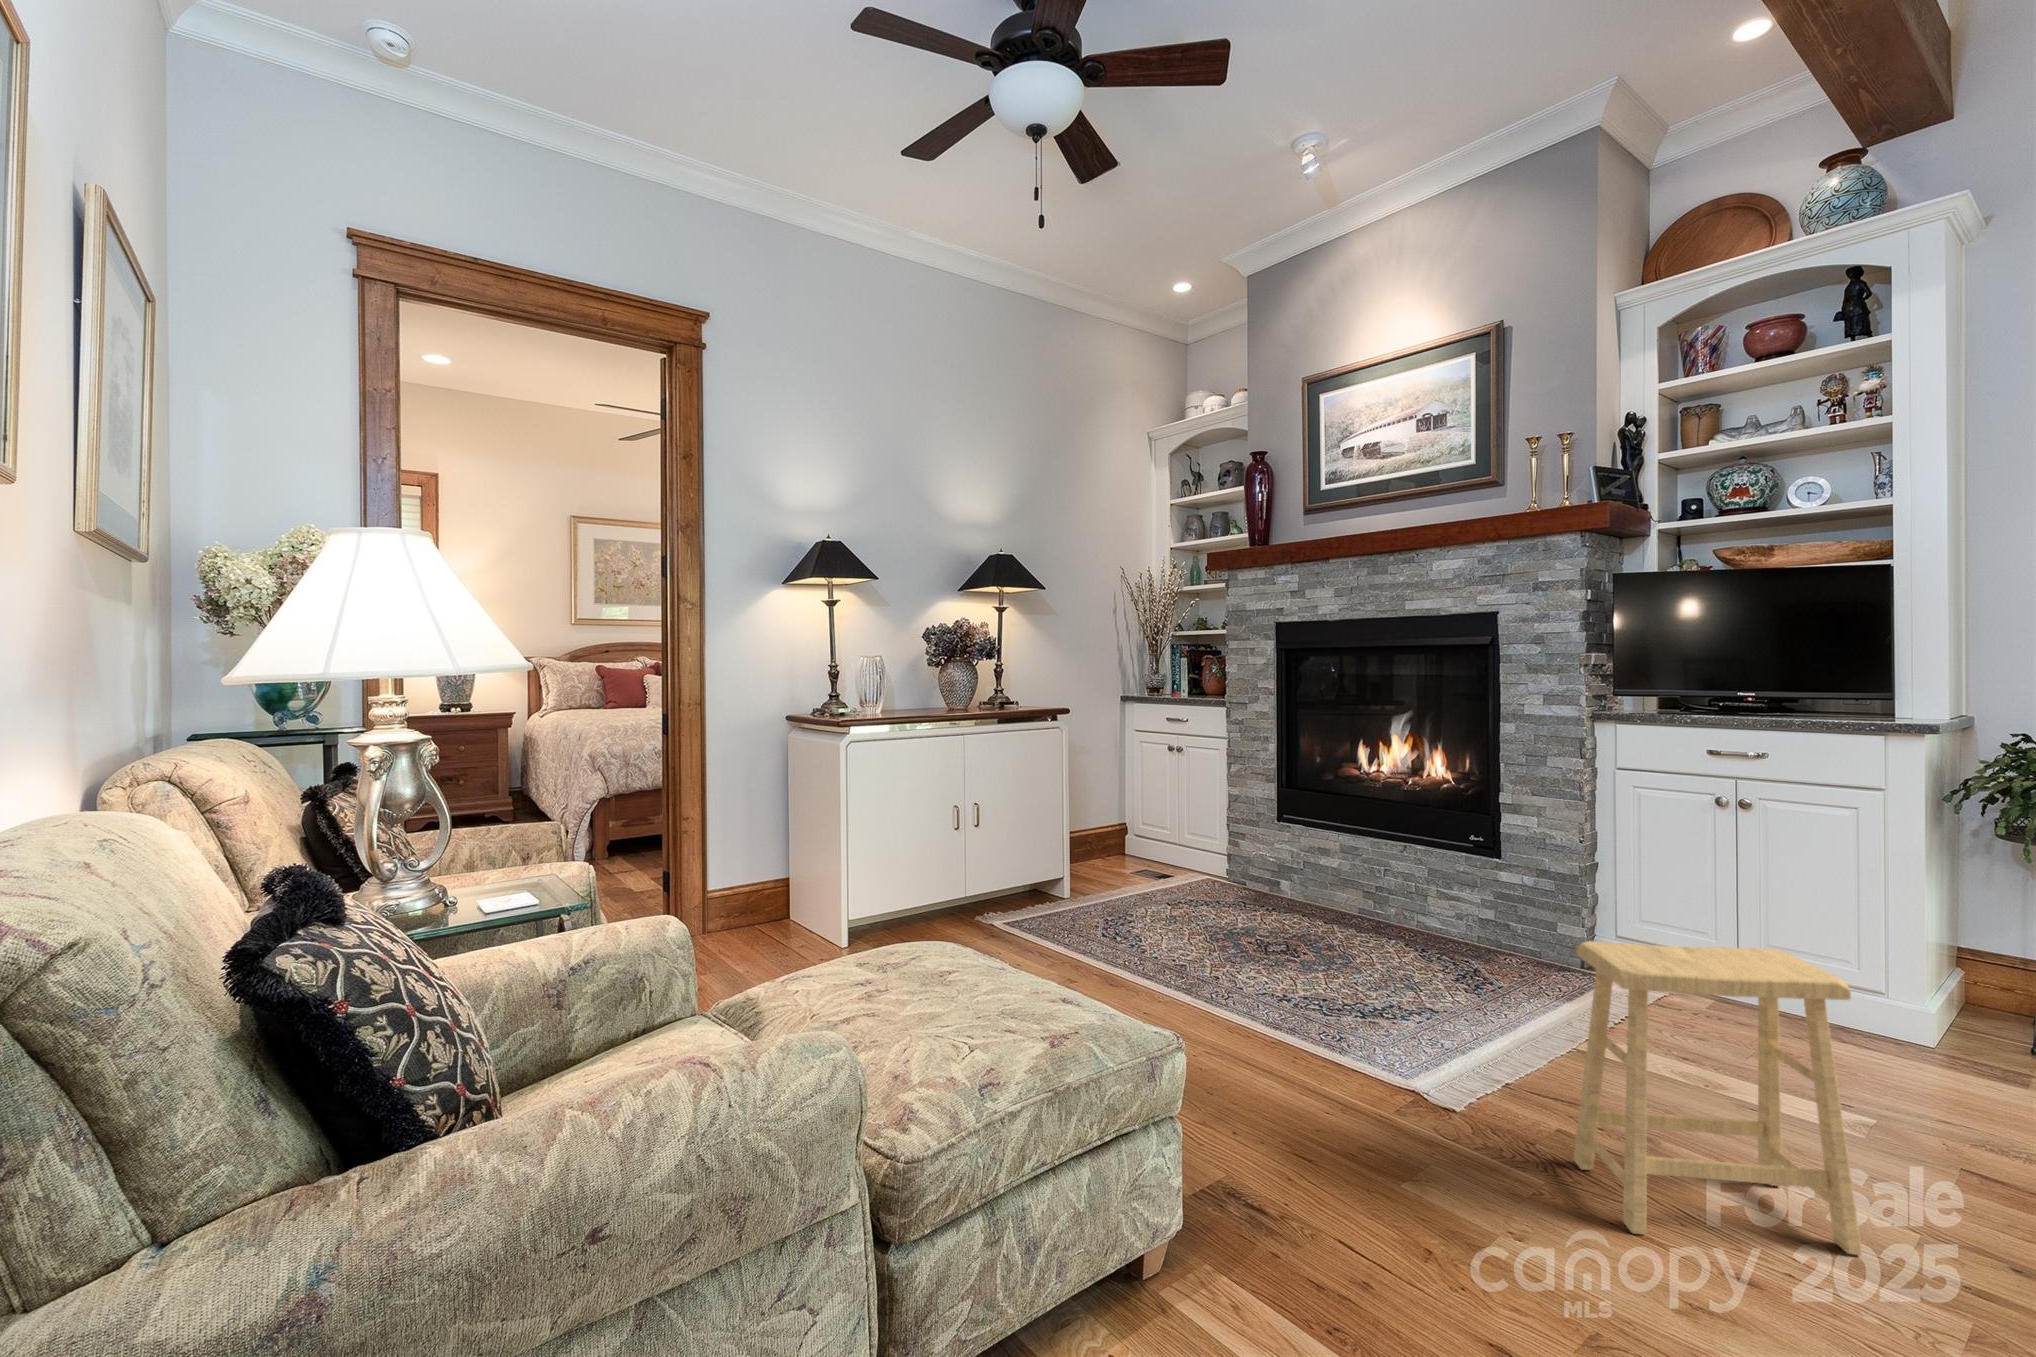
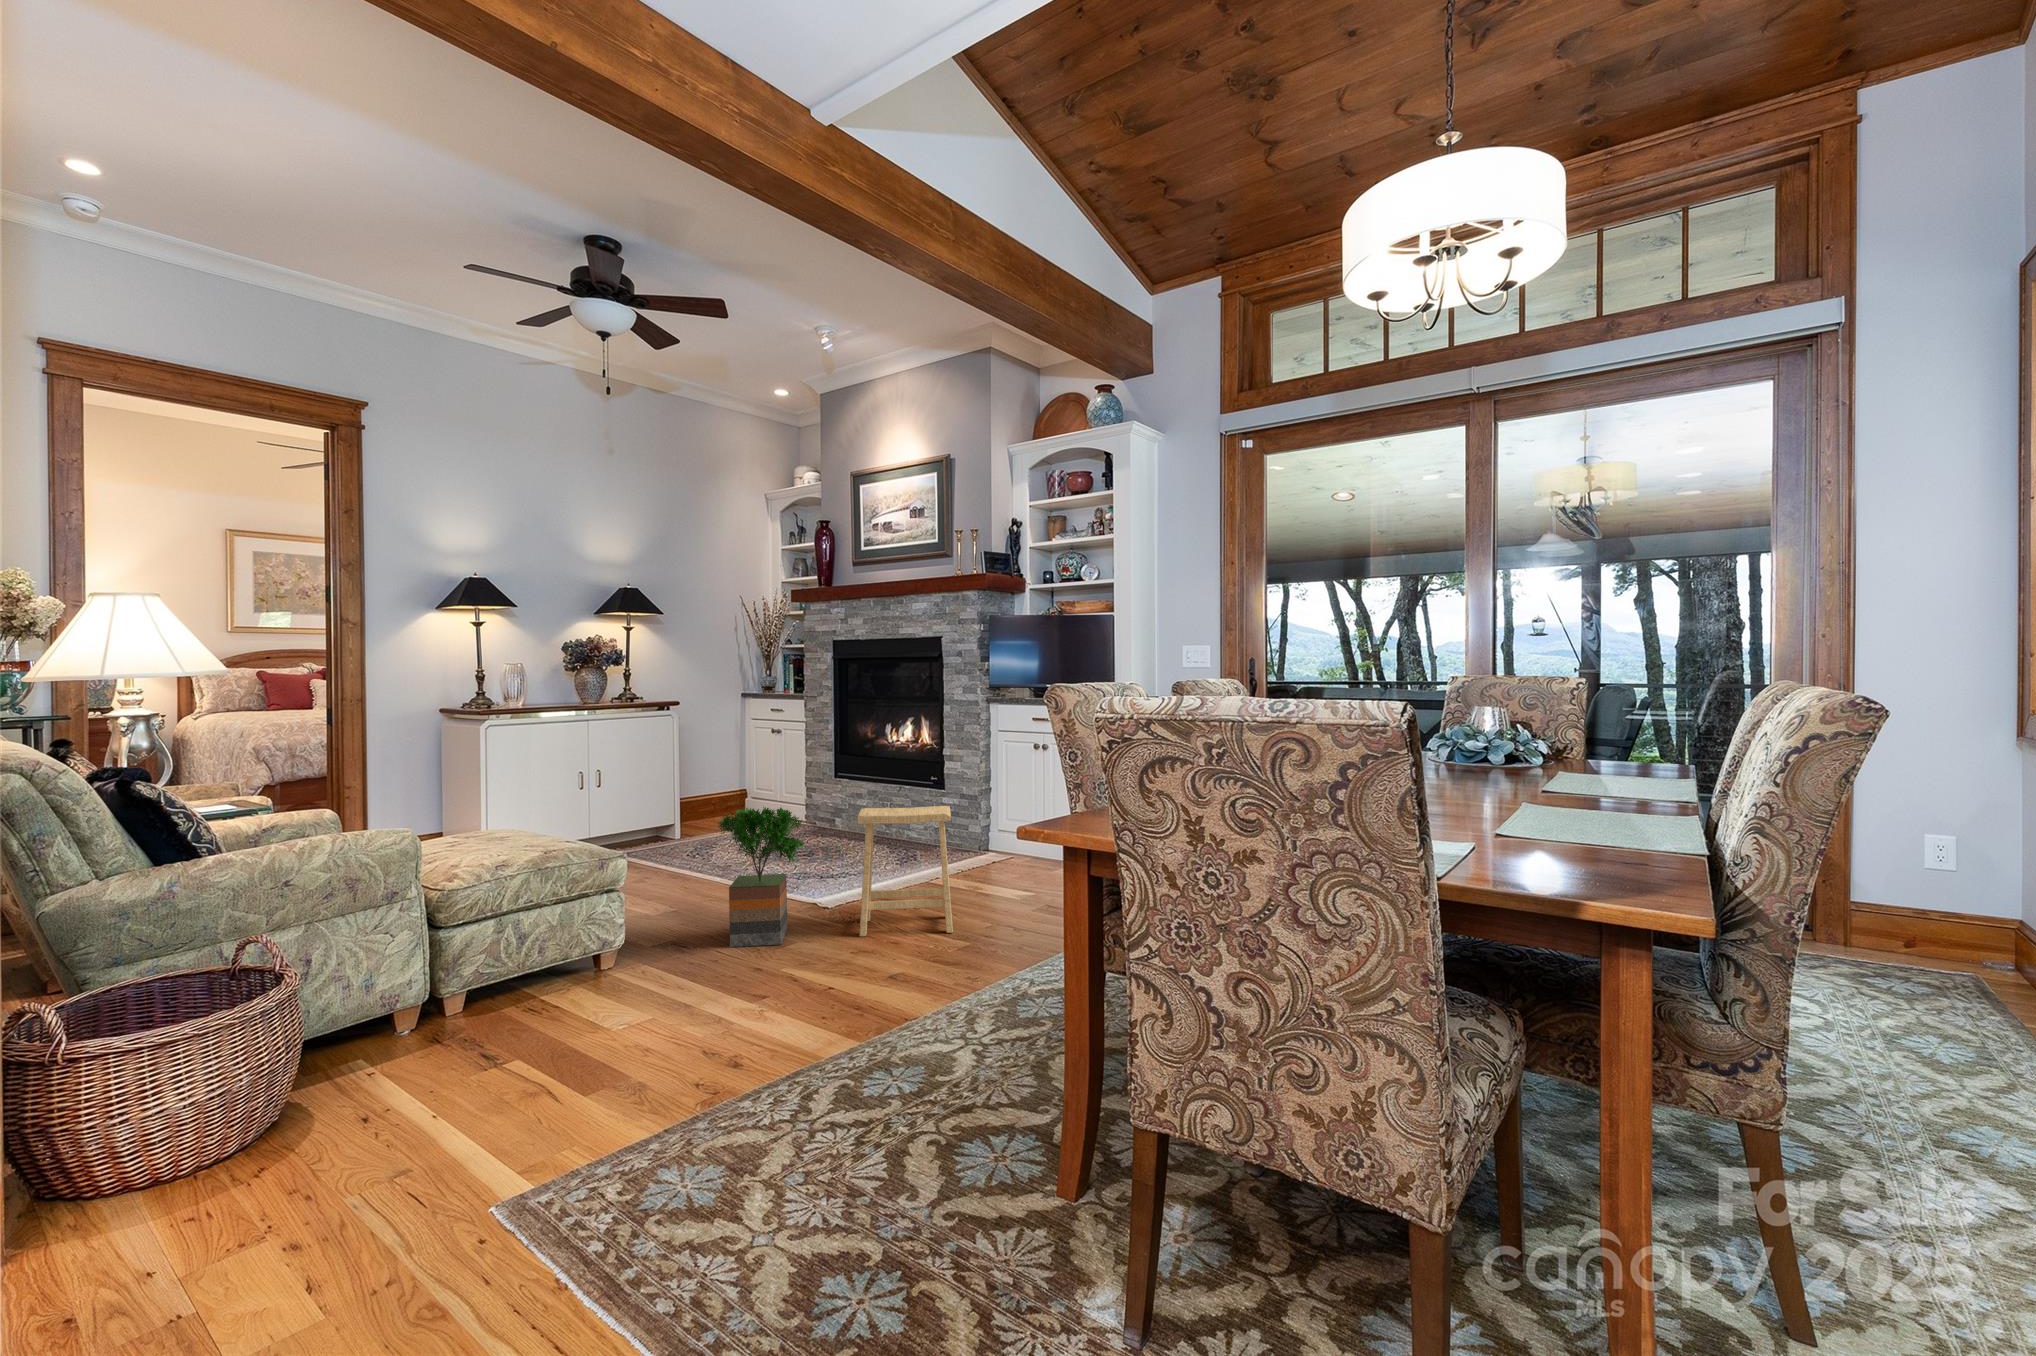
potted tree: none [1307,930,1524,1238] -> present [718,807,805,947]

